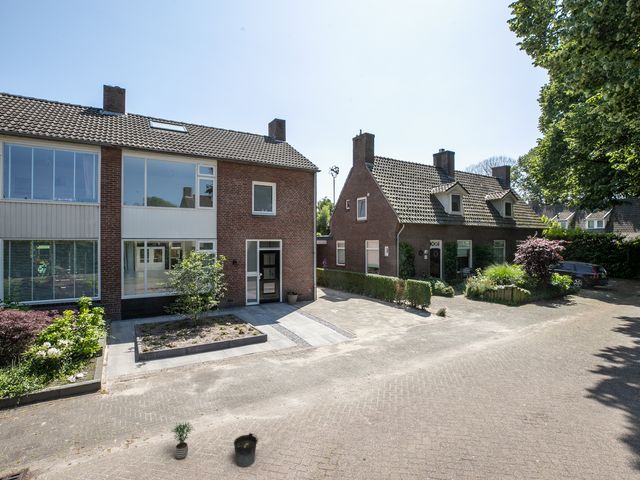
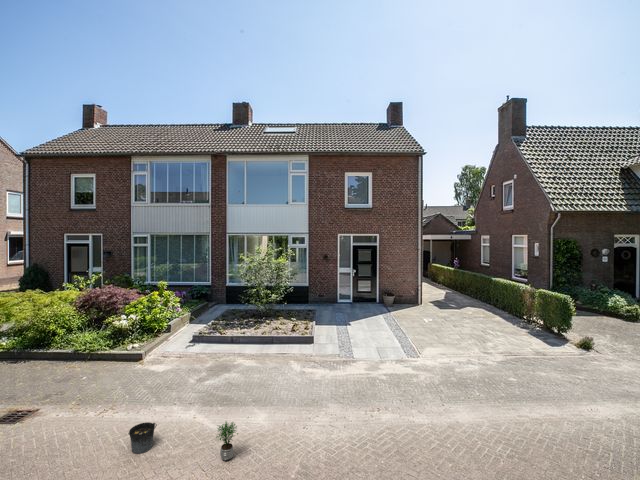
potted plant: present [172,422,192,460] -> present [216,422,238,461]

